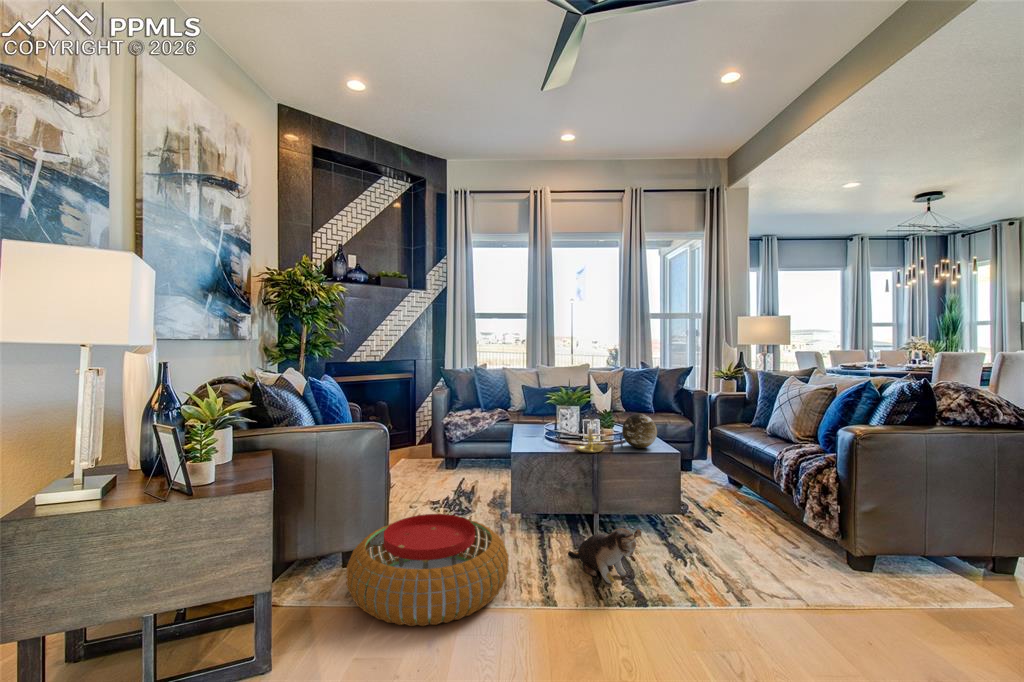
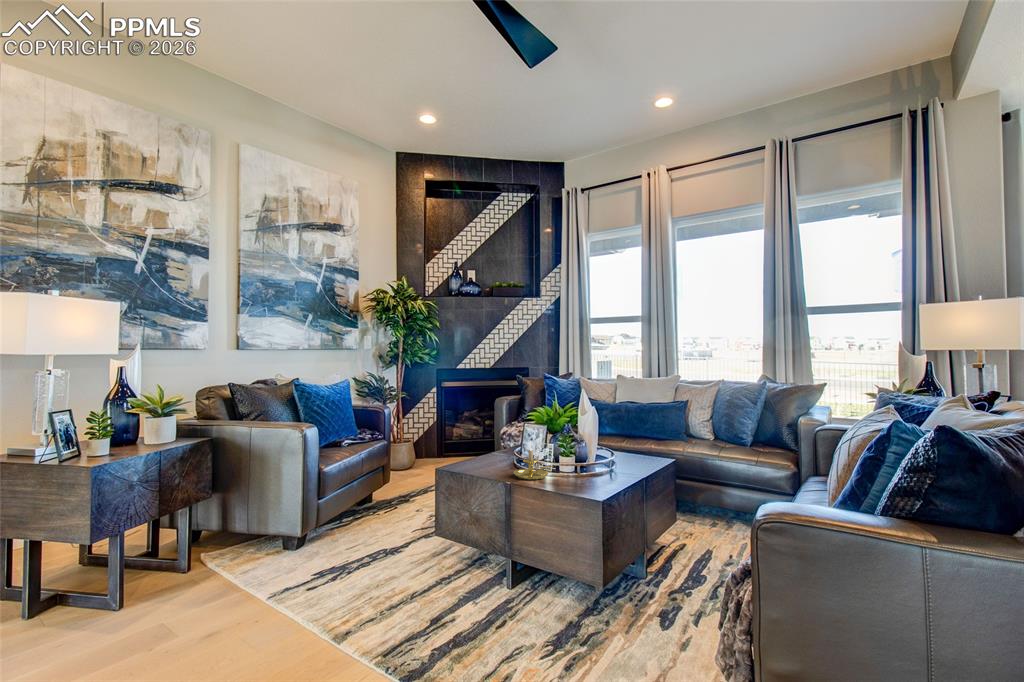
decorative orb: present [622,414,657,448] -> none [573,439,616,483]
pouf: present [346,514,508,626] -> none [228,512,390,613]
plush toy: present [568,528,641,584] -> none [441,568,480,632]

